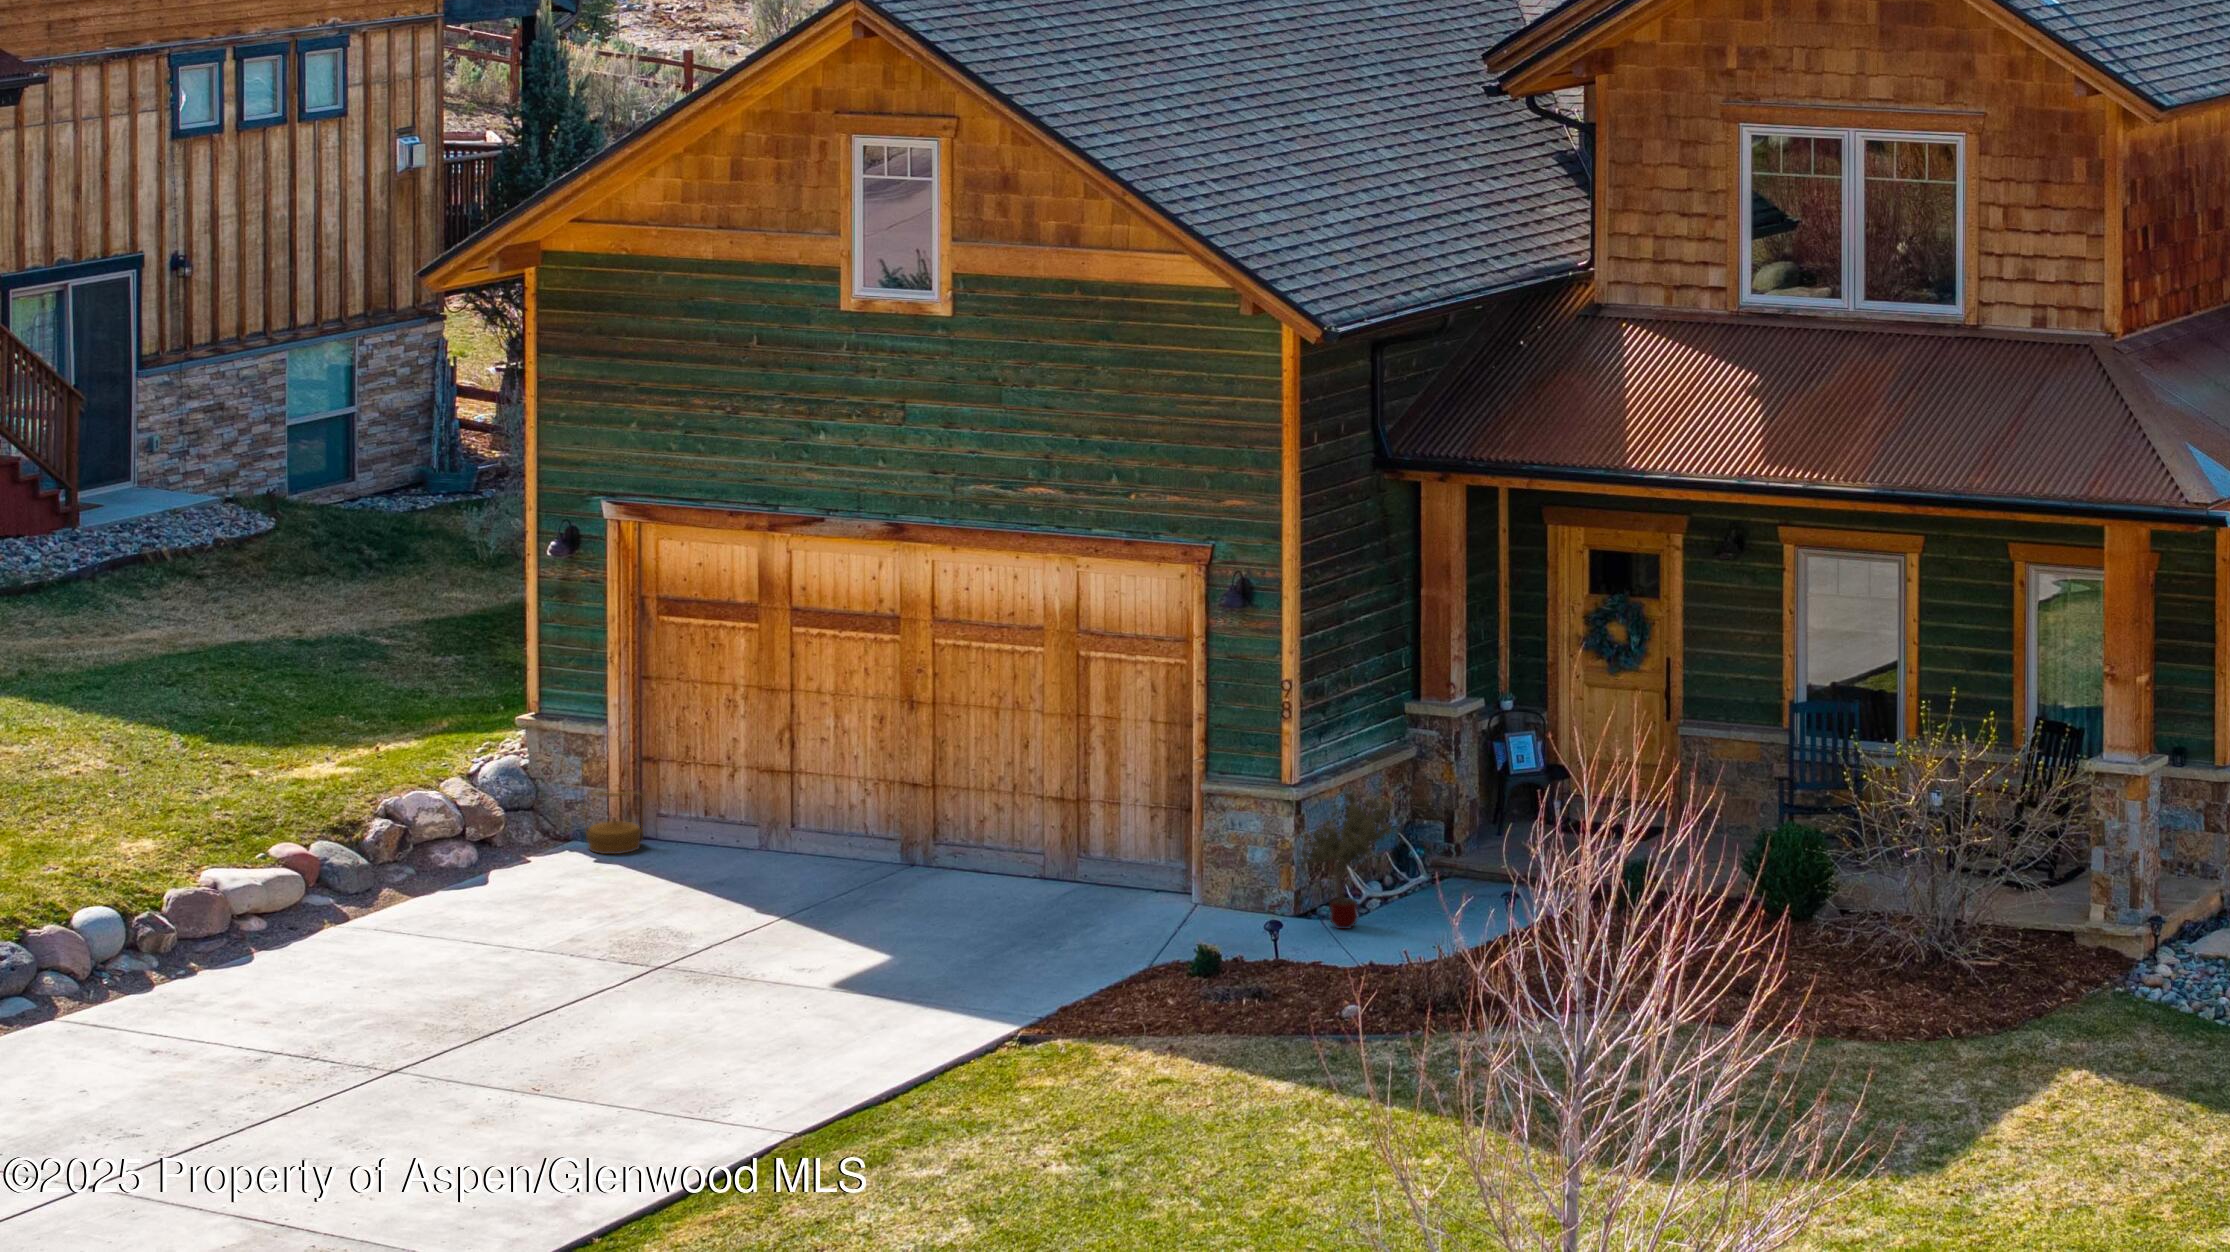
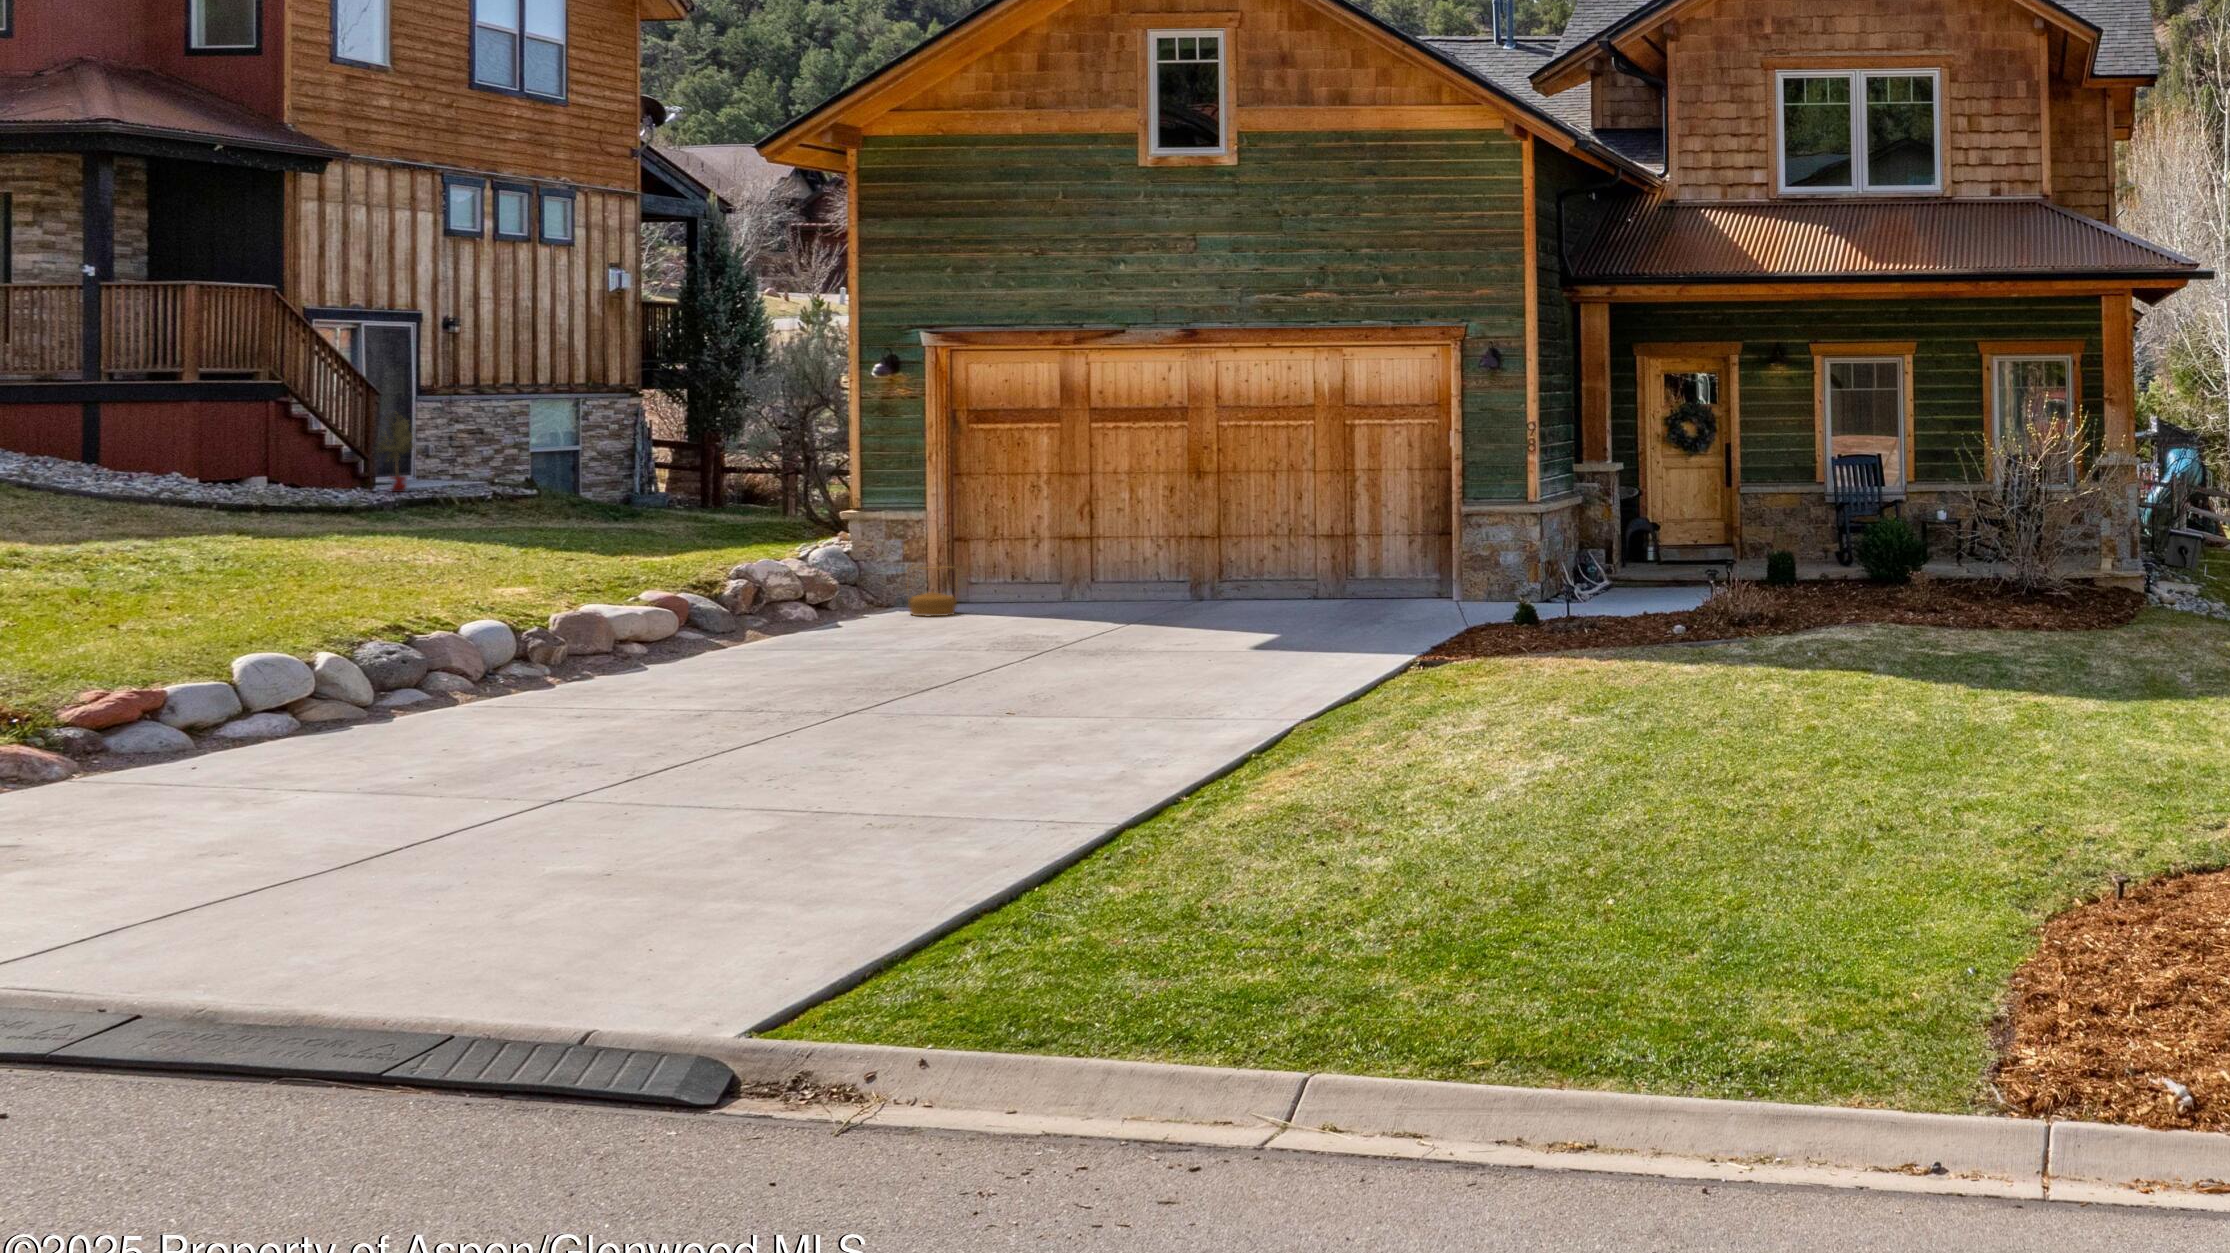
potted tree: present [1299,786,1392,929] -> present [375,413,414,492]

